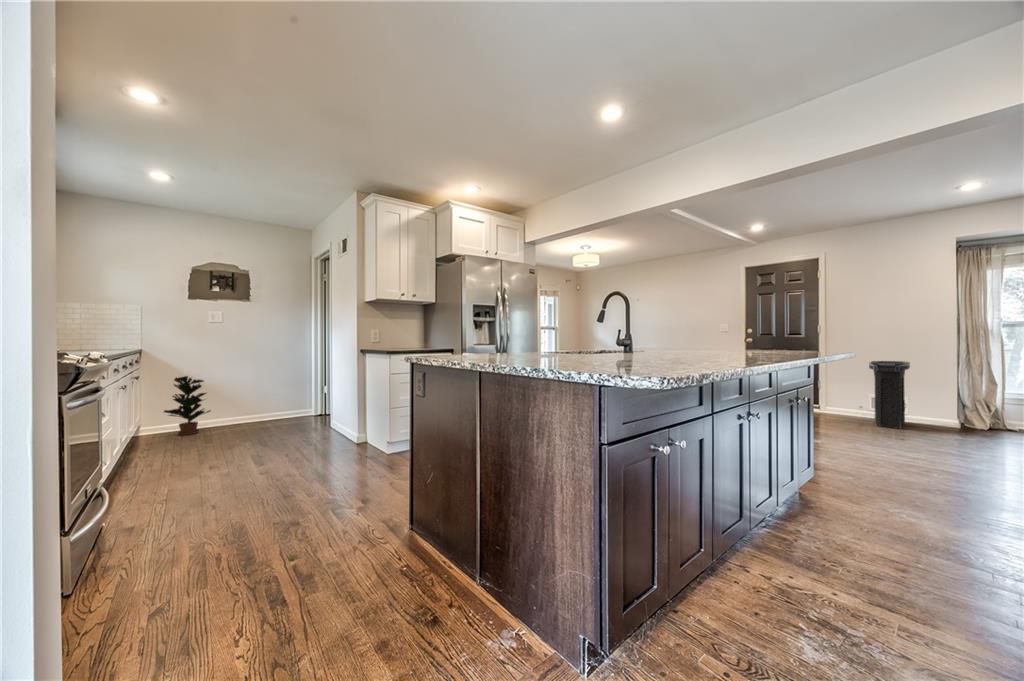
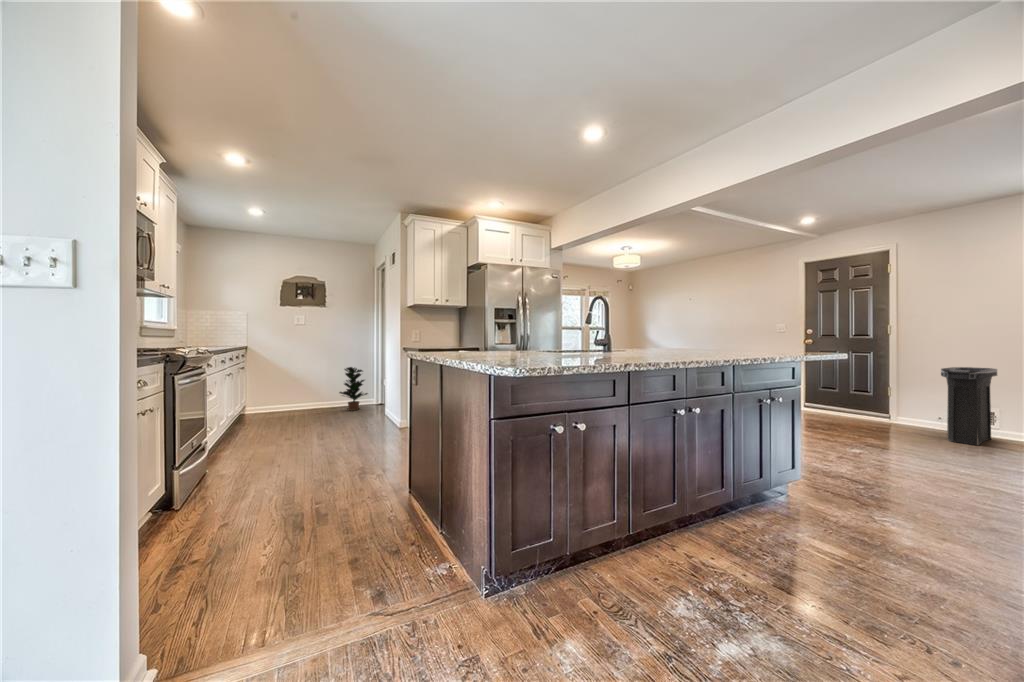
potted plant: present [164,376,211,435] -> present [339,367,368,411]

